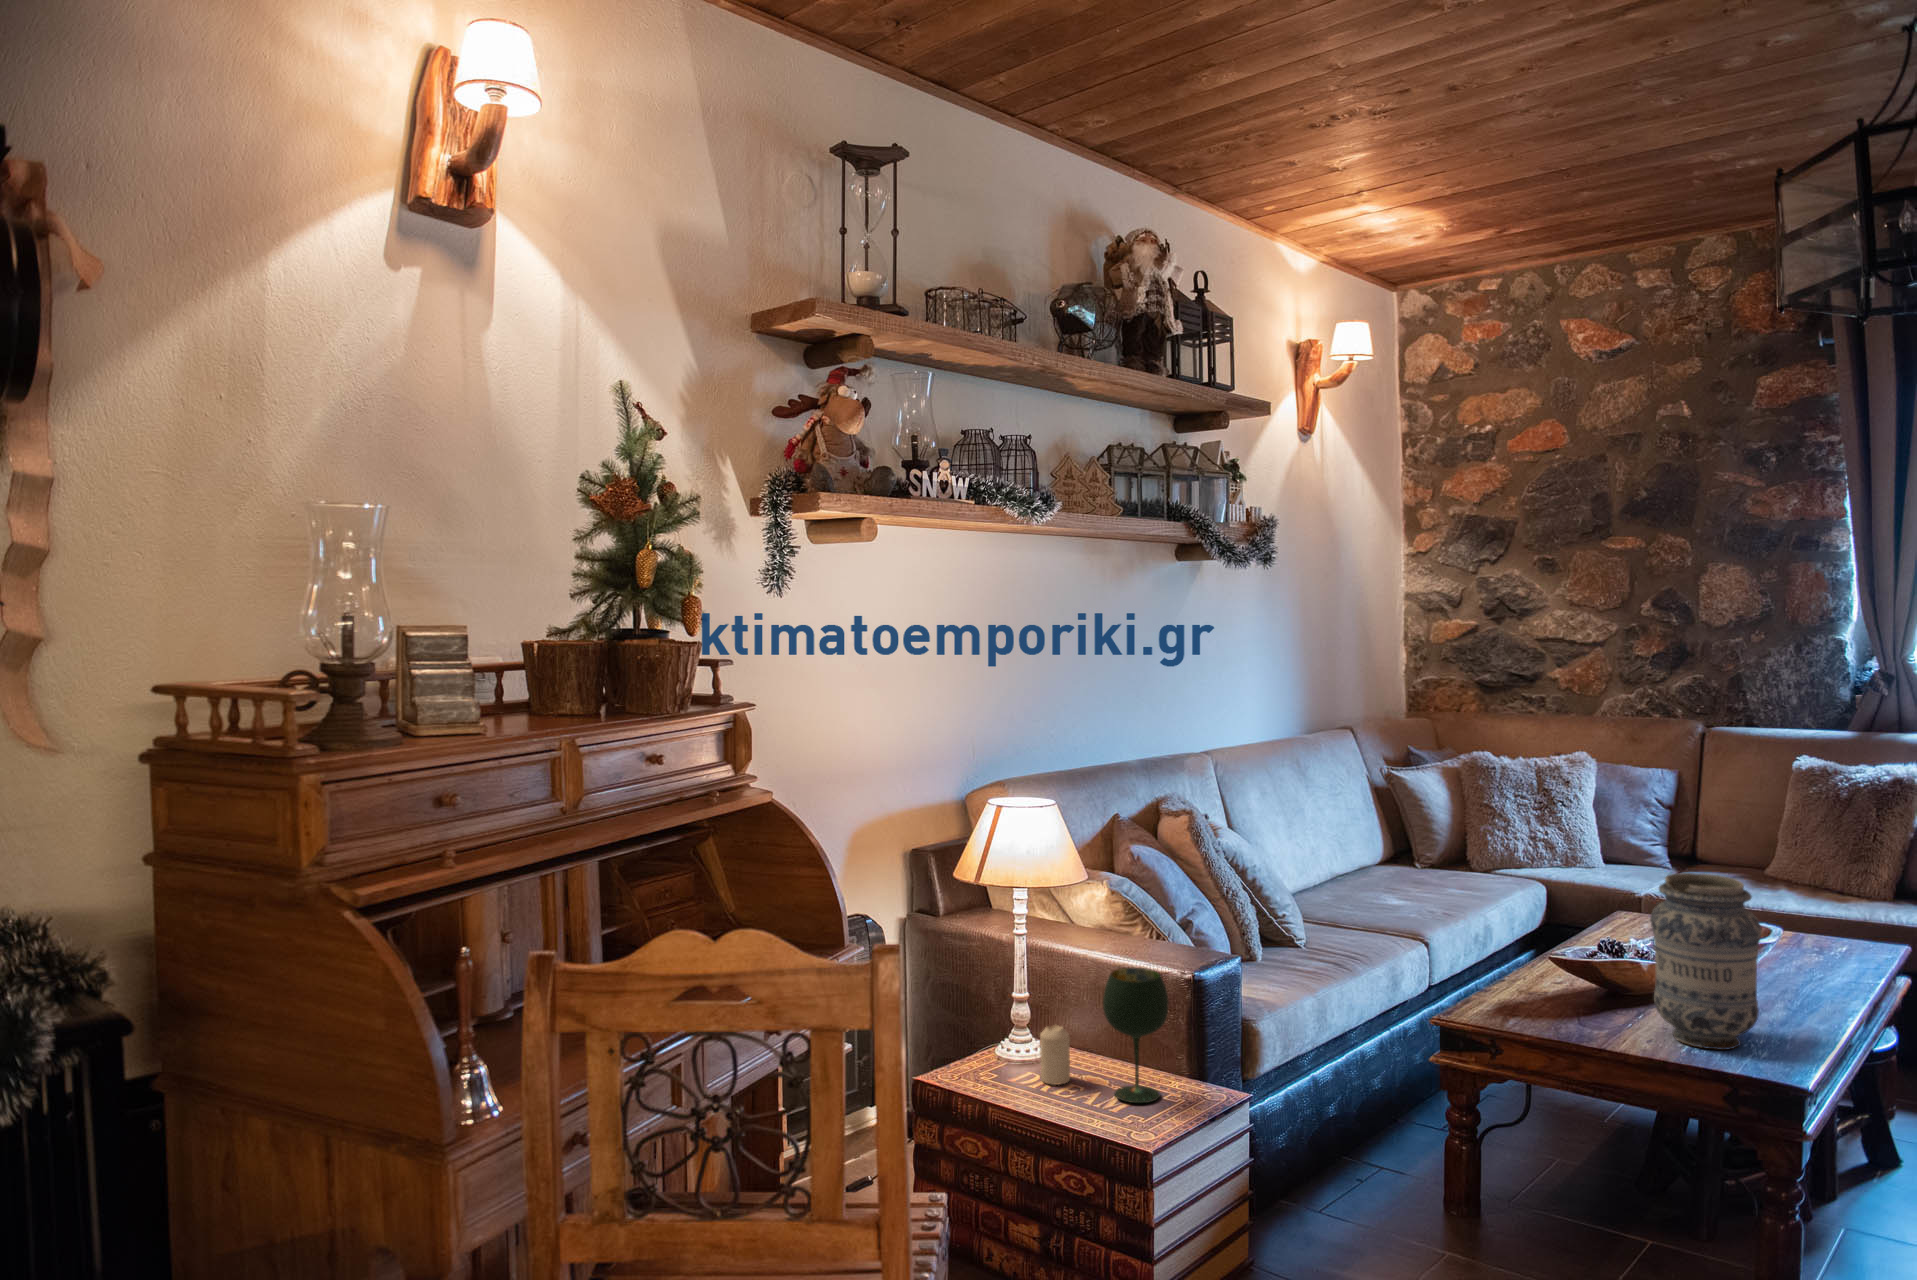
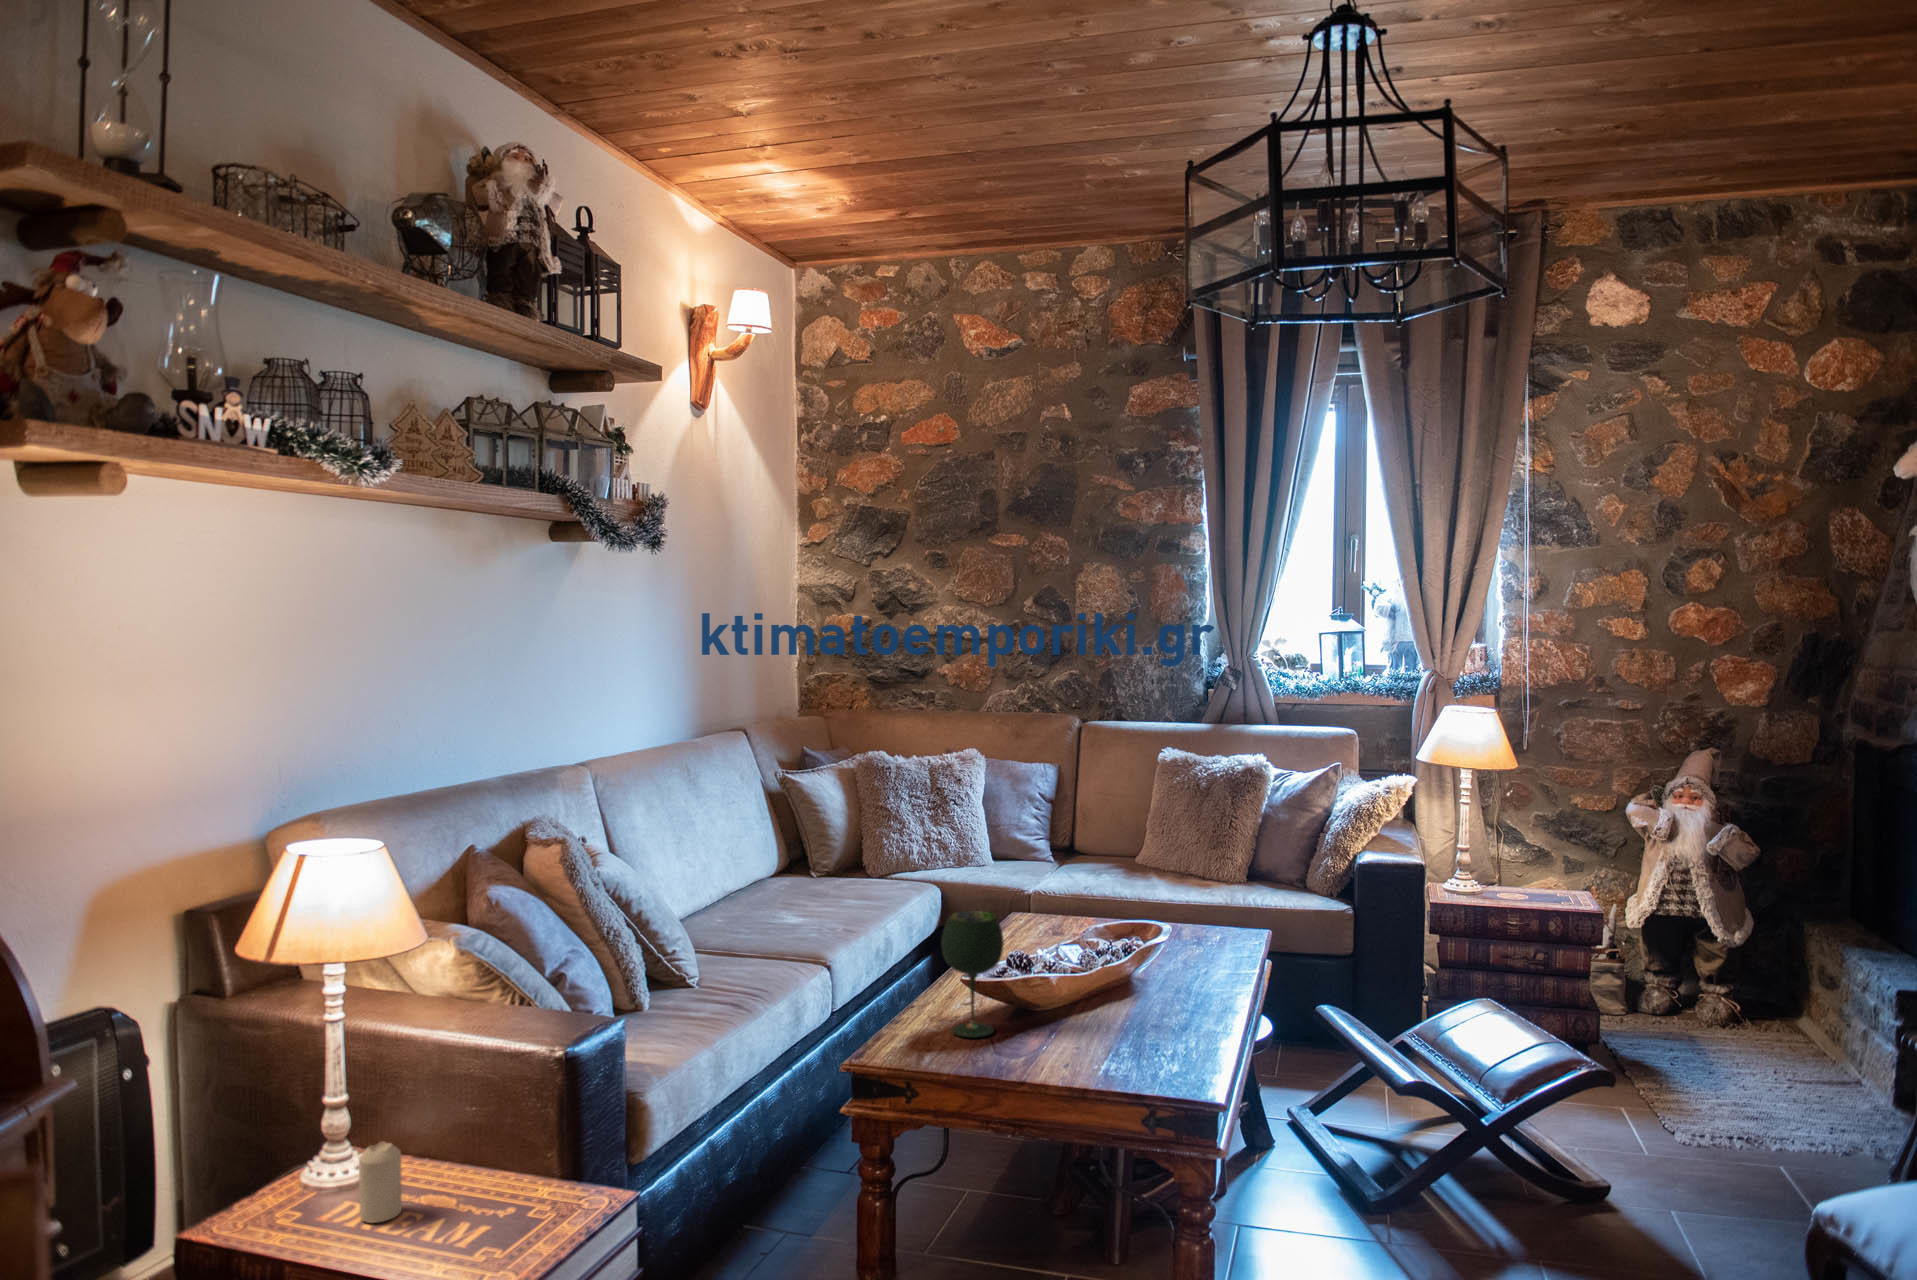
vase: present [1650,873,1762,1050] -> none [1053,878,1151,1056]
wine glass: present [1103,967,1169,1103] -> present [941,911,1004,1038]

